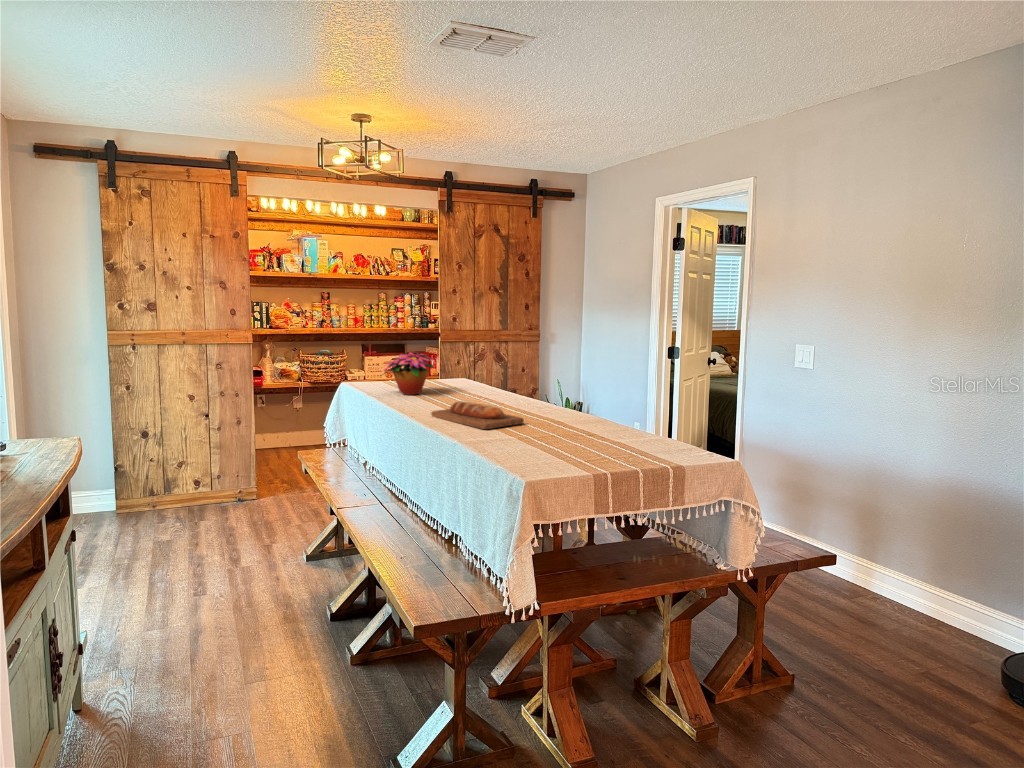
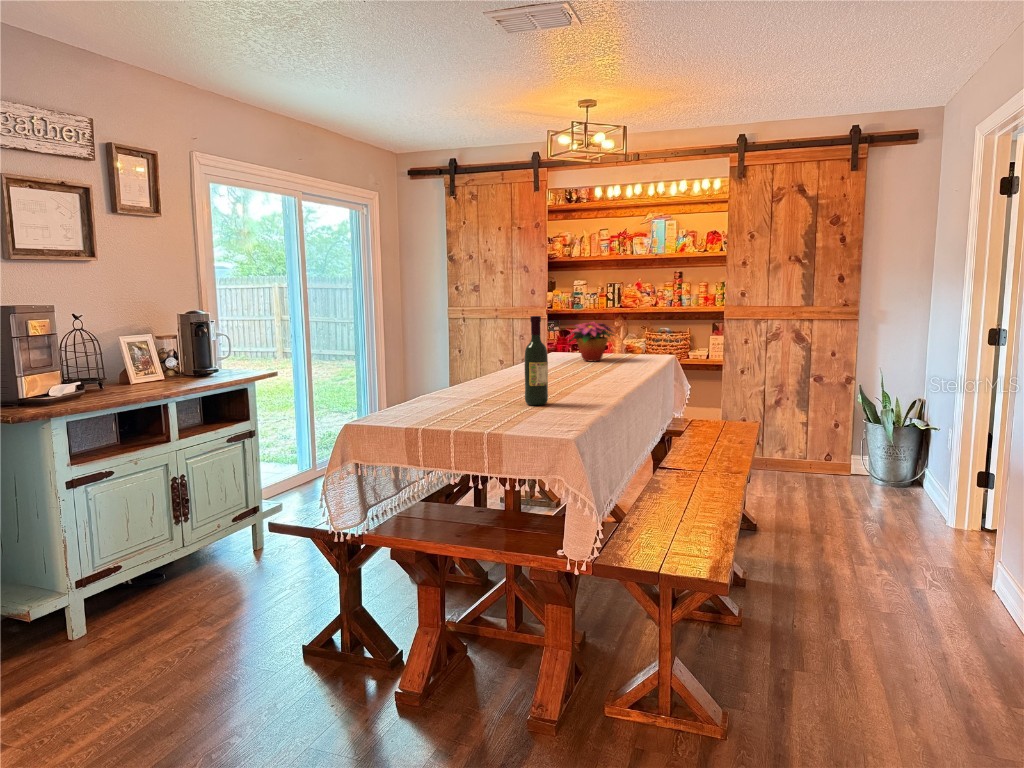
wine bottle: none [531,360,557,458] -> present [525,316,548,405]
bread loaf: present [431,401,524,429] -> none [550,363,606,386]

